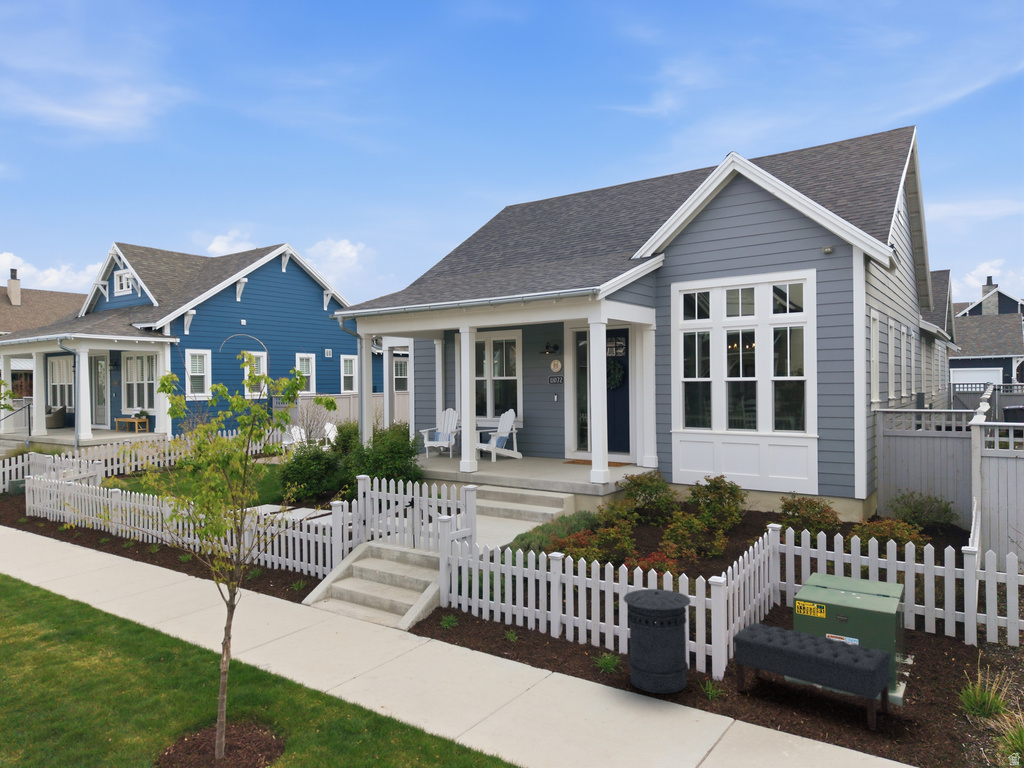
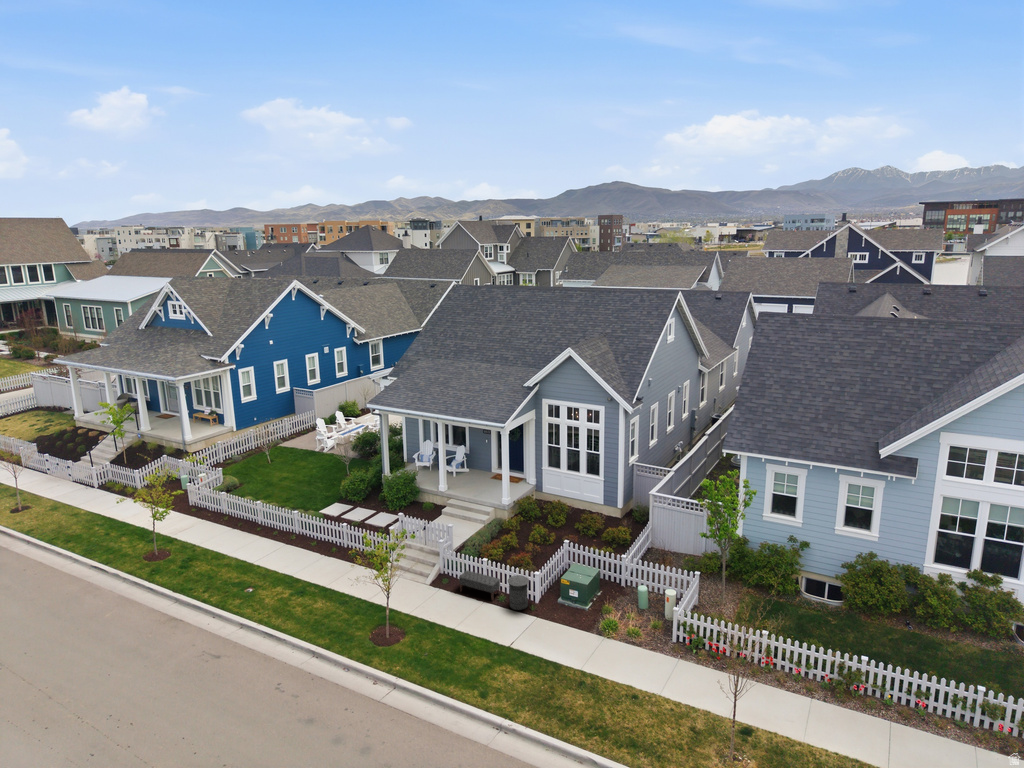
bench: present [733,623,891,731] -> present [459,571,500,601]

